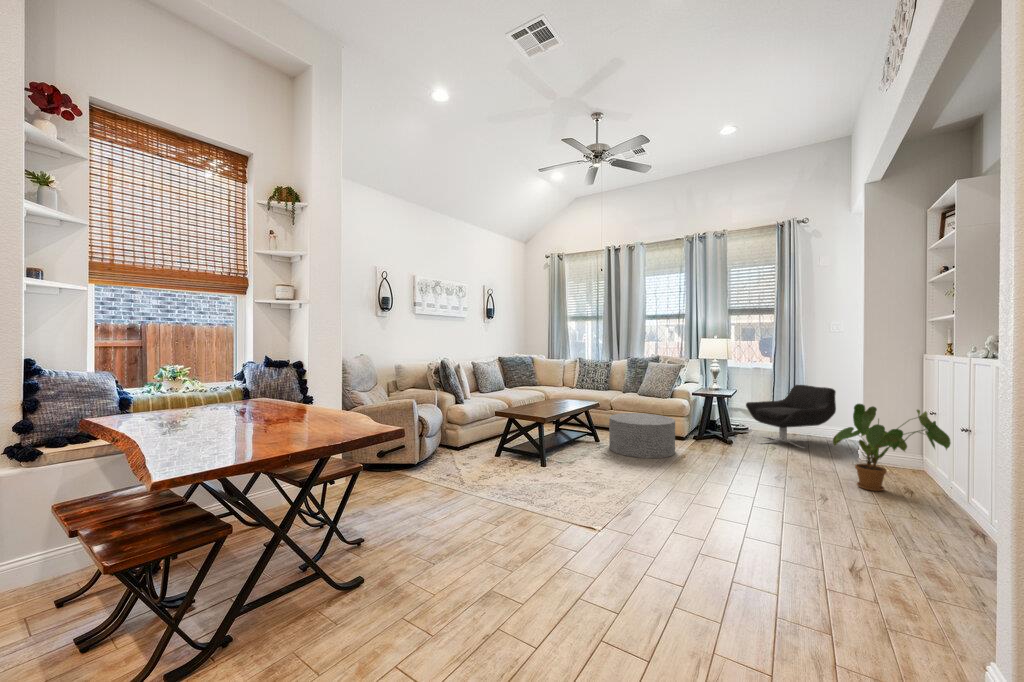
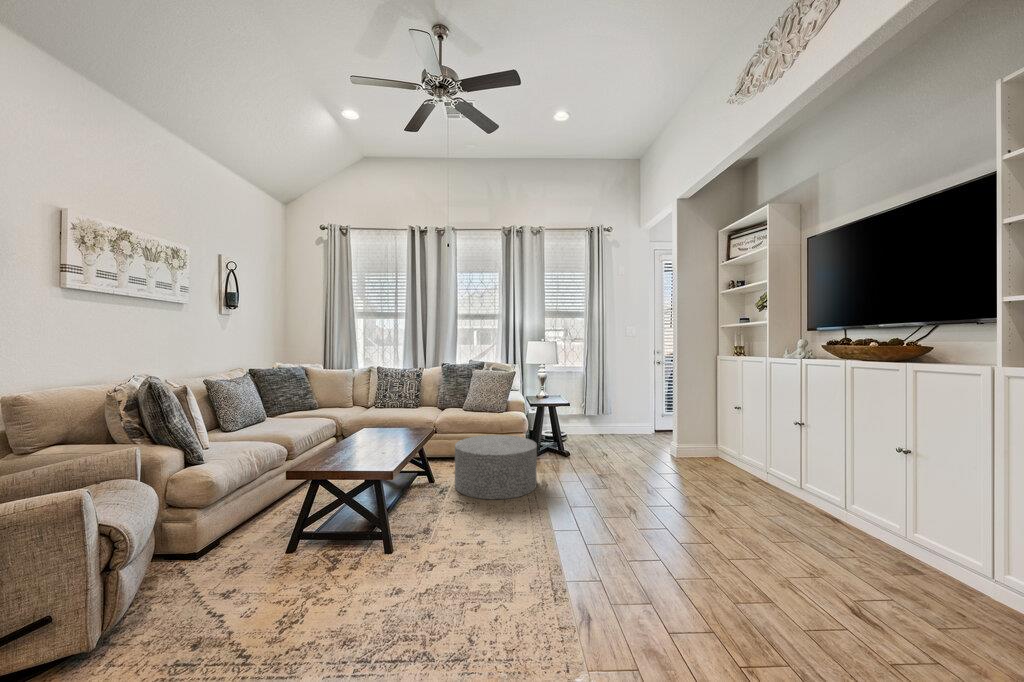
lounge chair: present [746,385,836,448] -> none [569,386,646,452]
house plant: present [833,404,951,491] -> none [690,405,800,491]

